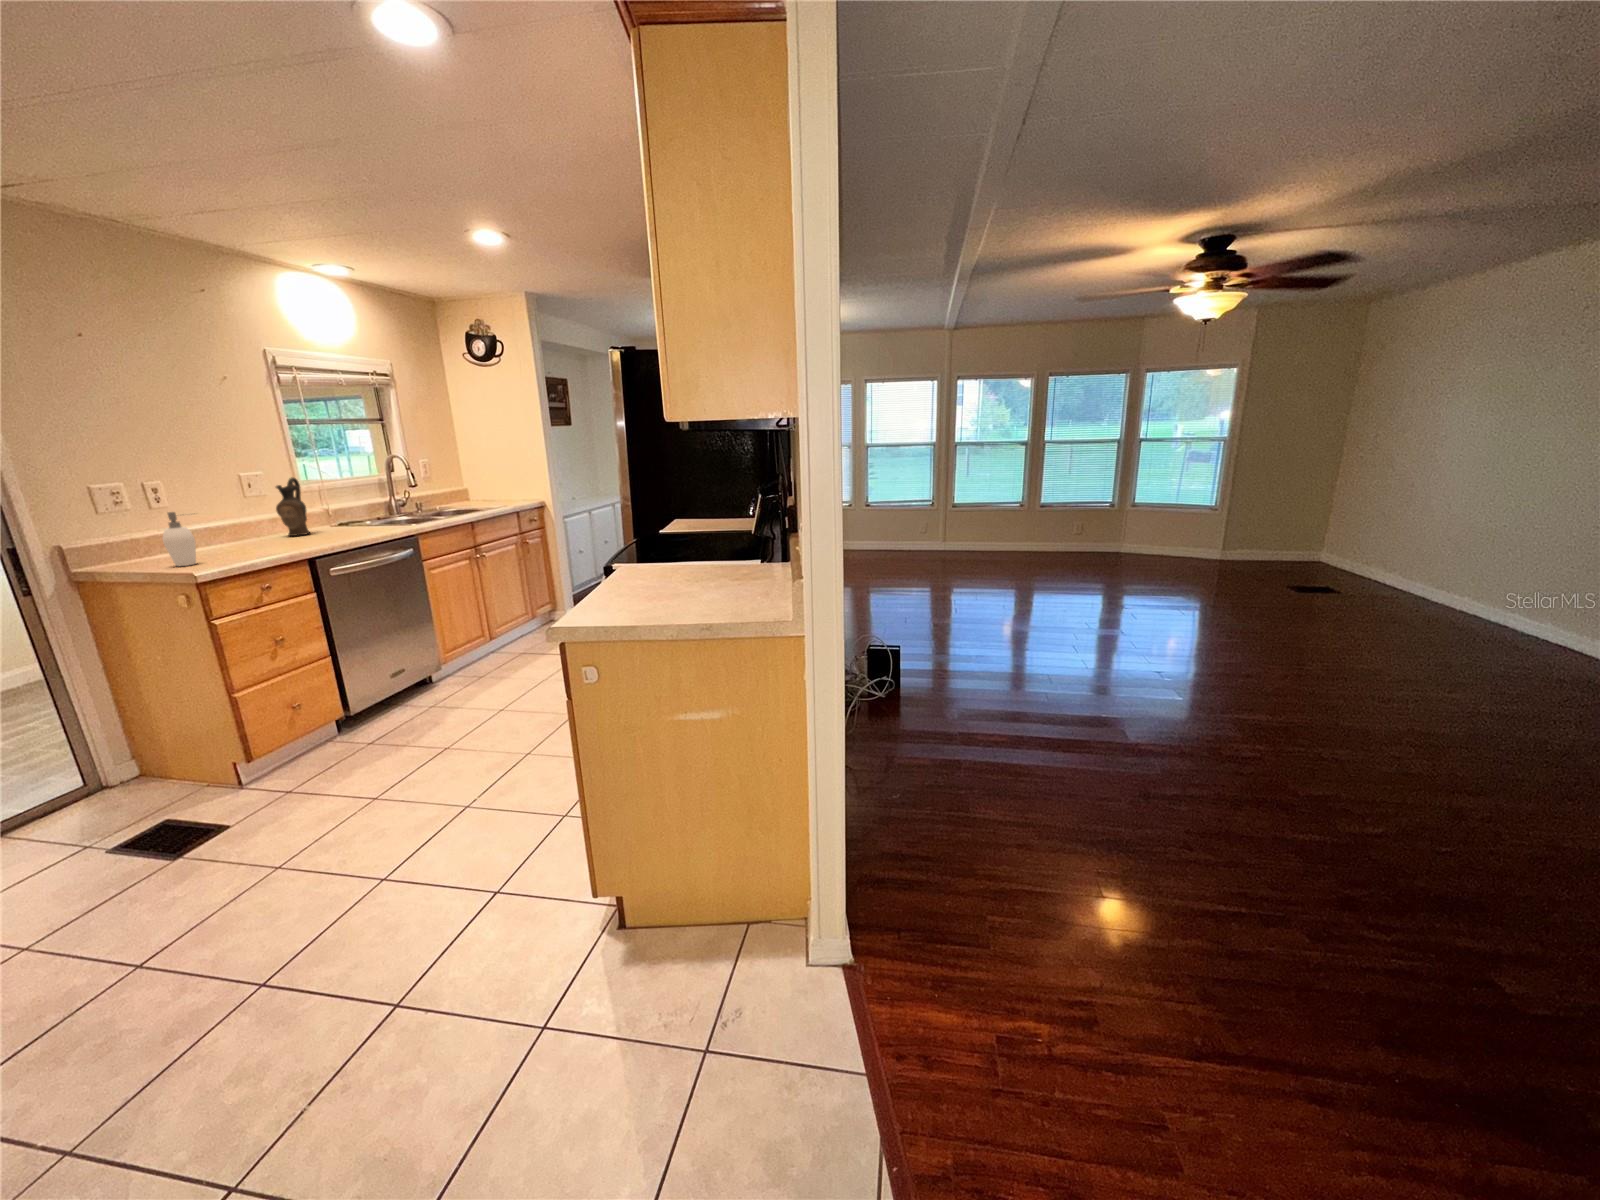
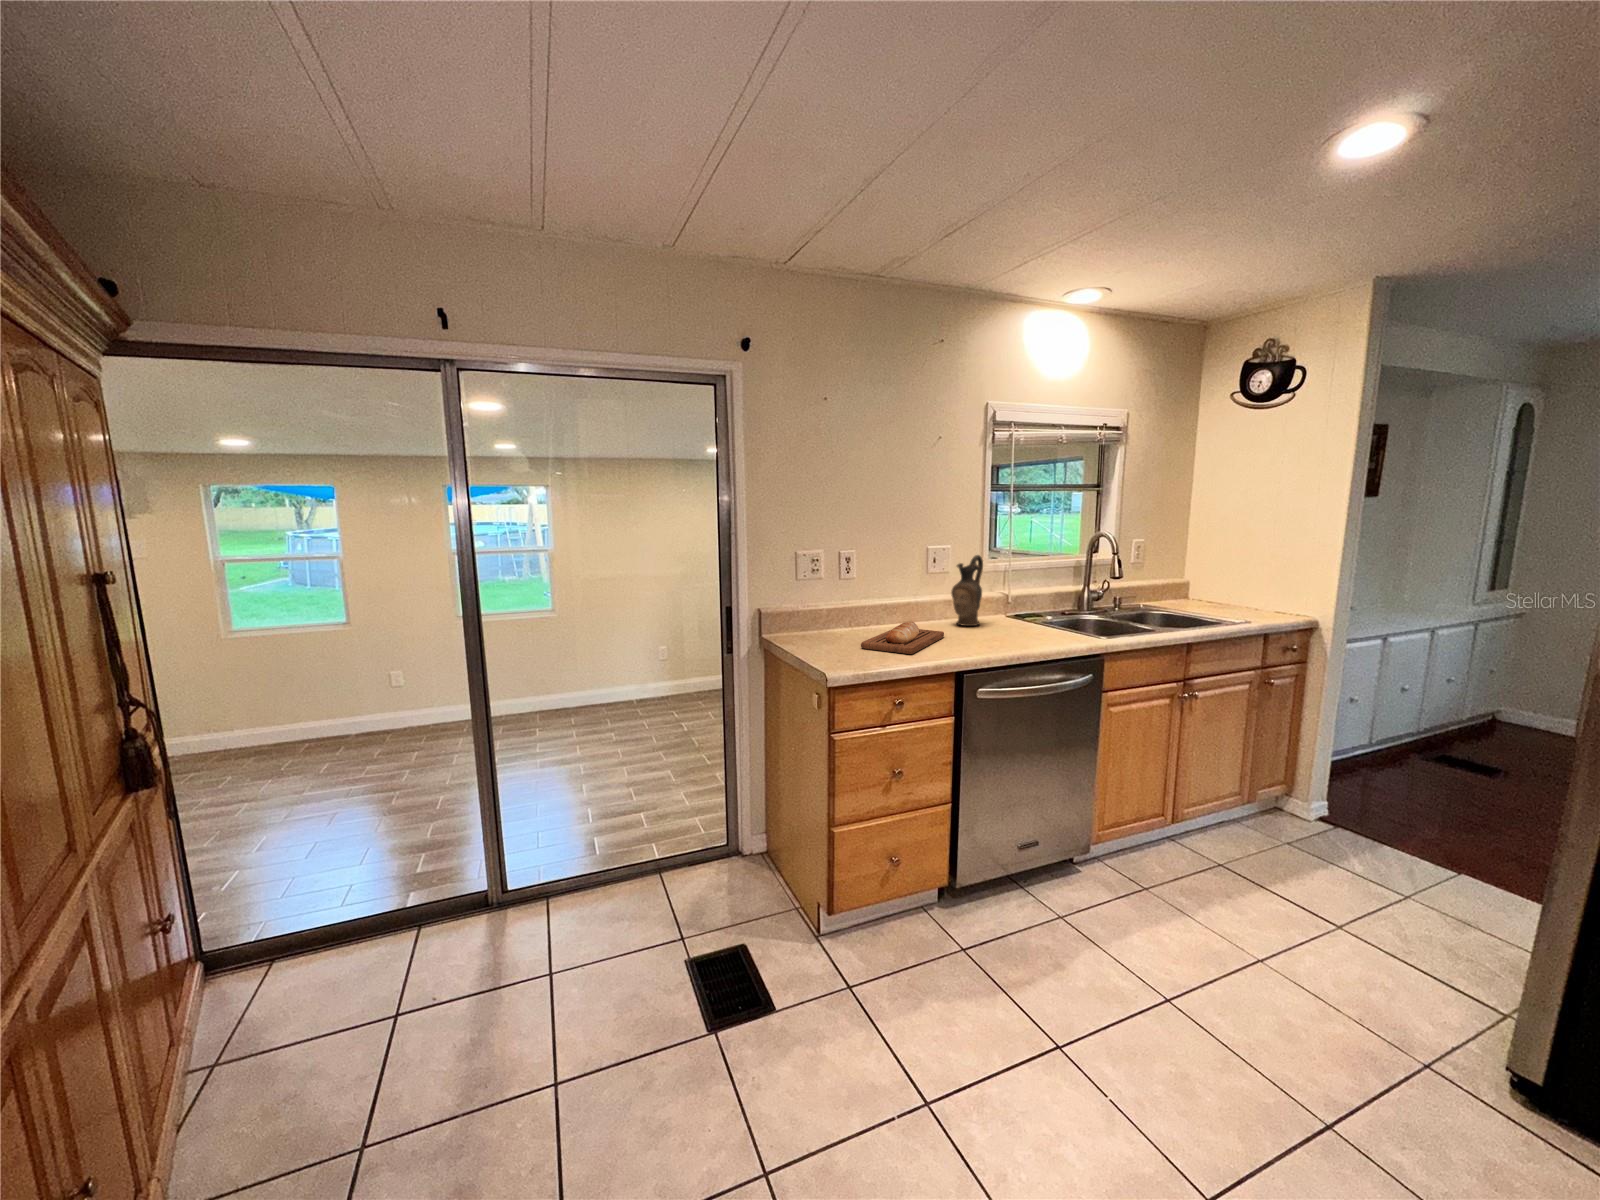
soap dispenser: present [163,512,196,566] -> none [822,591,859,656]
bread loaf: none [207,535,284,559] -> present [861,622,944,654]

